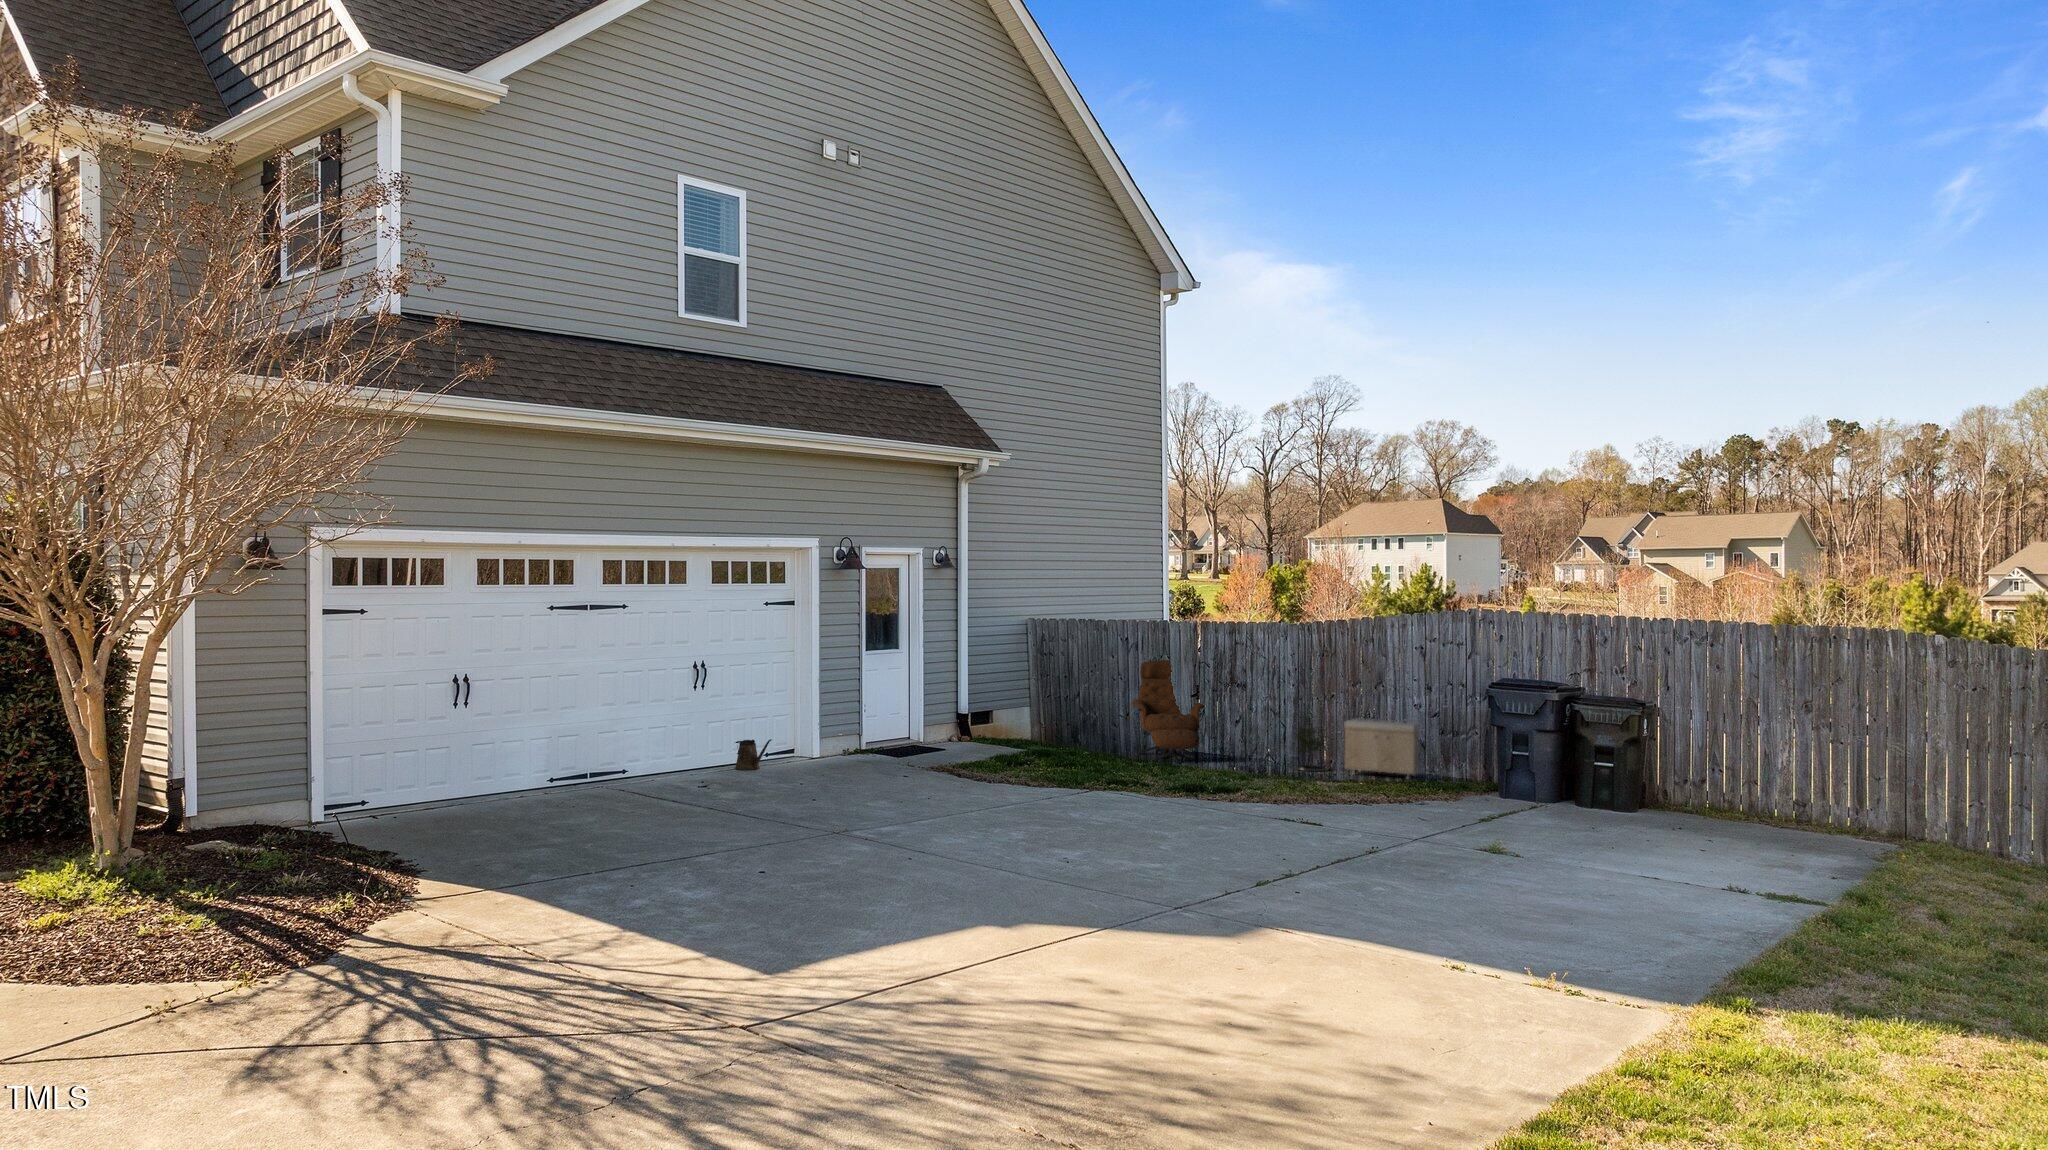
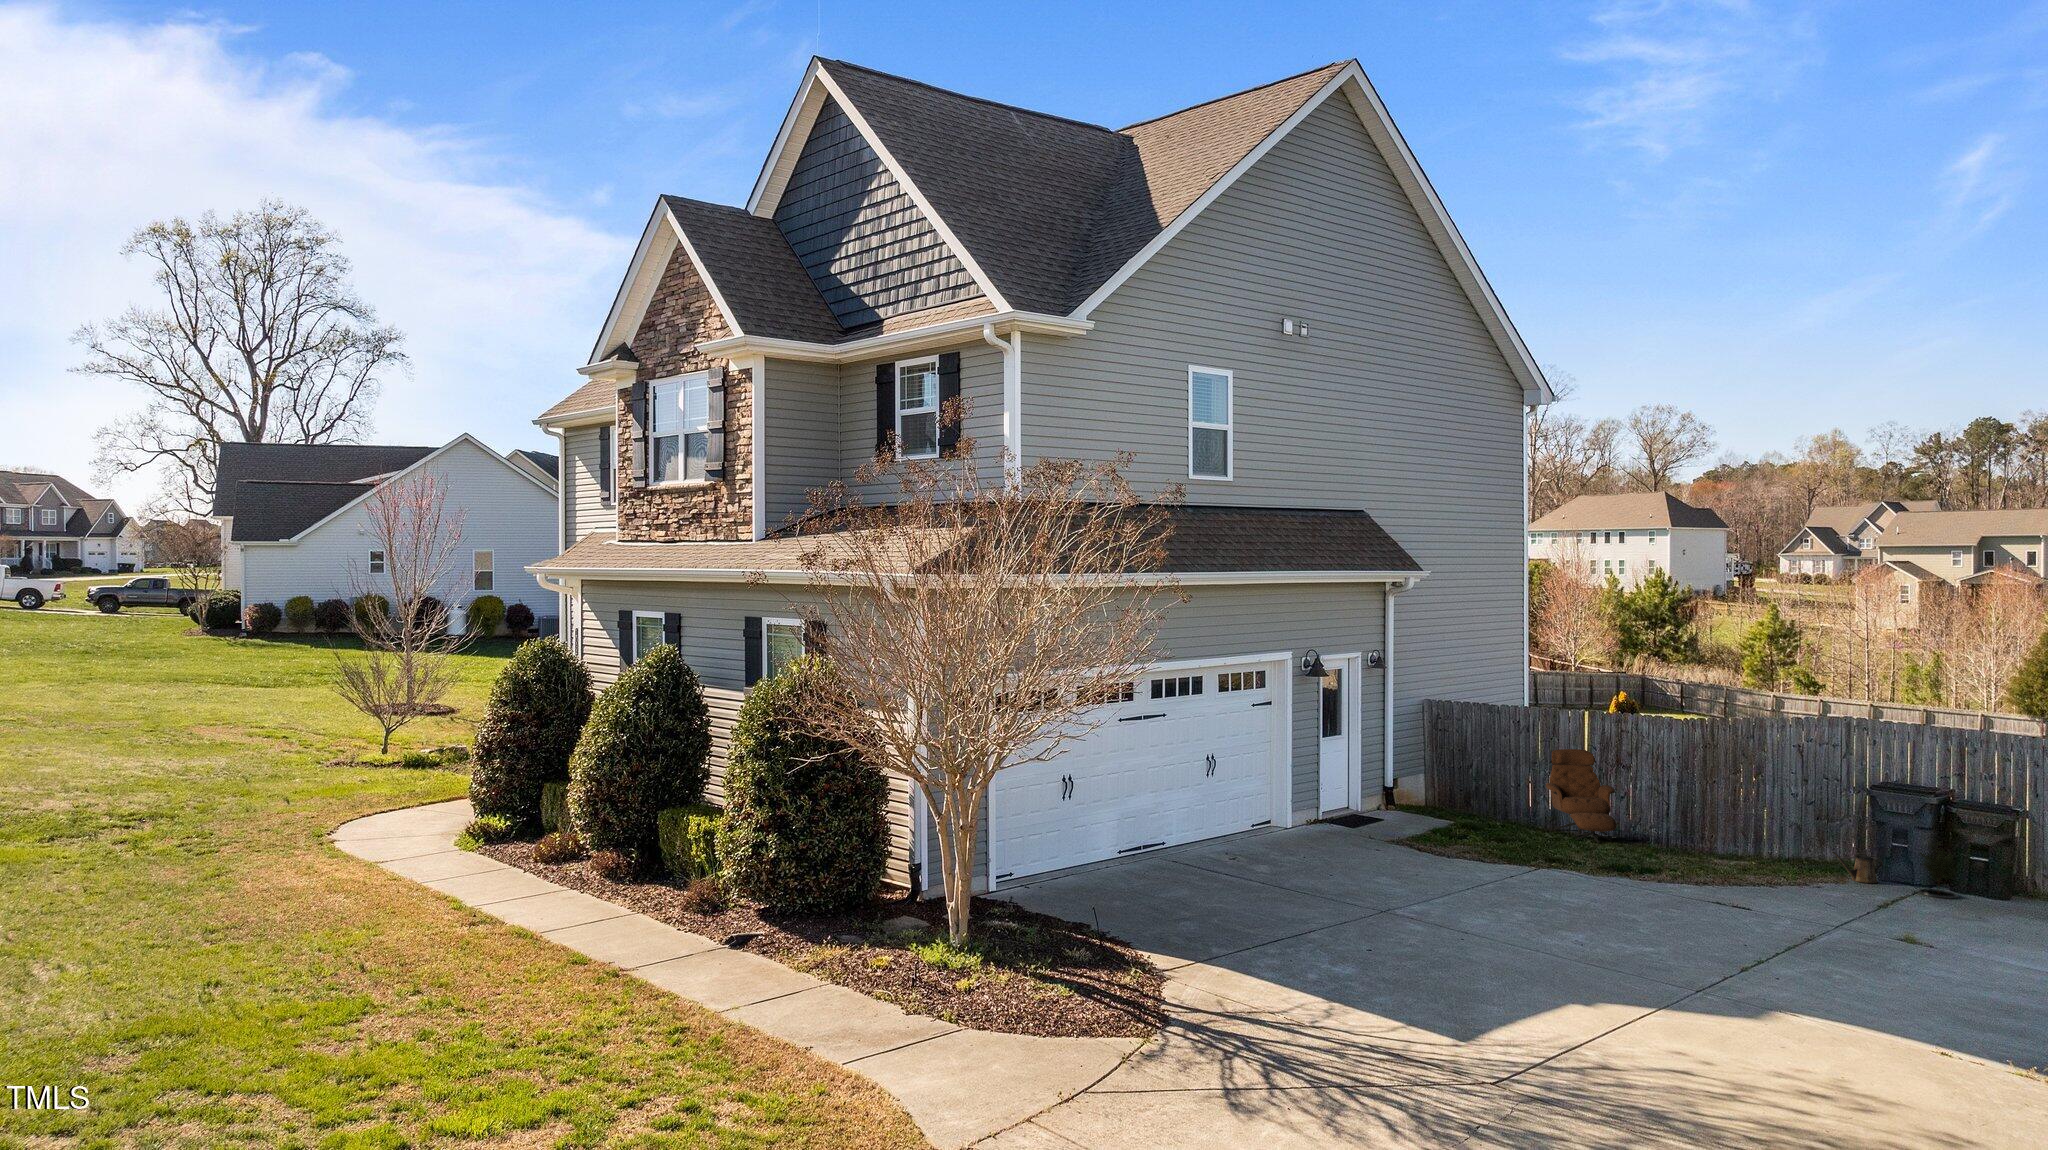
potted tree: present [1295,712,1328,771] -> present [1918,839,1958,898]
storage bench: present [1344,719,1419,779] -> none [1758,812,1831,869]
watering can: present [735,739,772,770] -> present [1832,852,1883,883]

